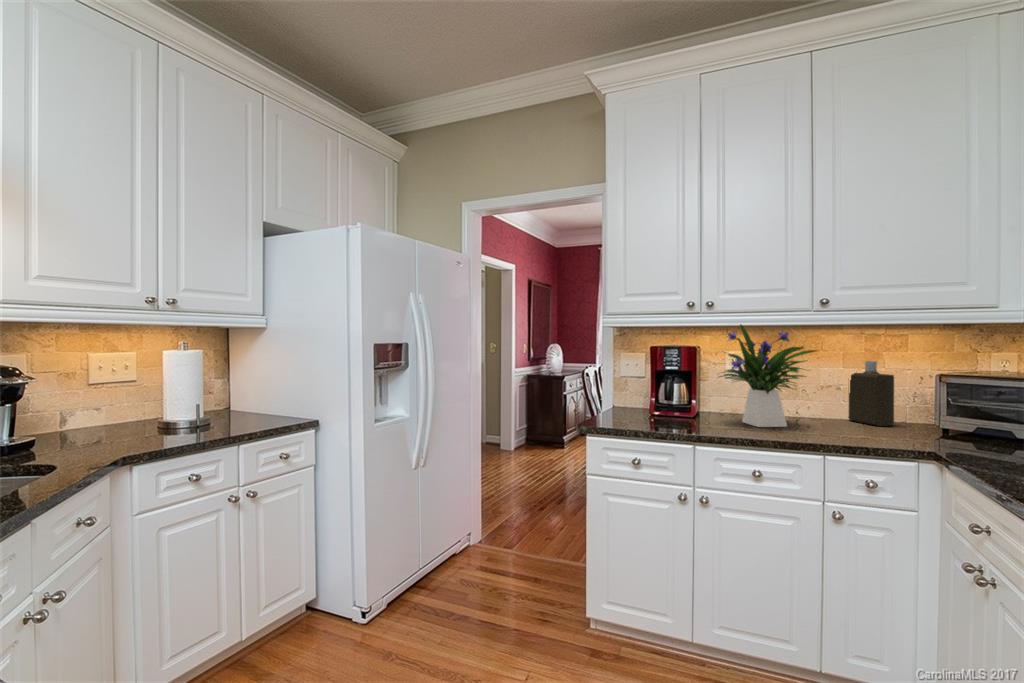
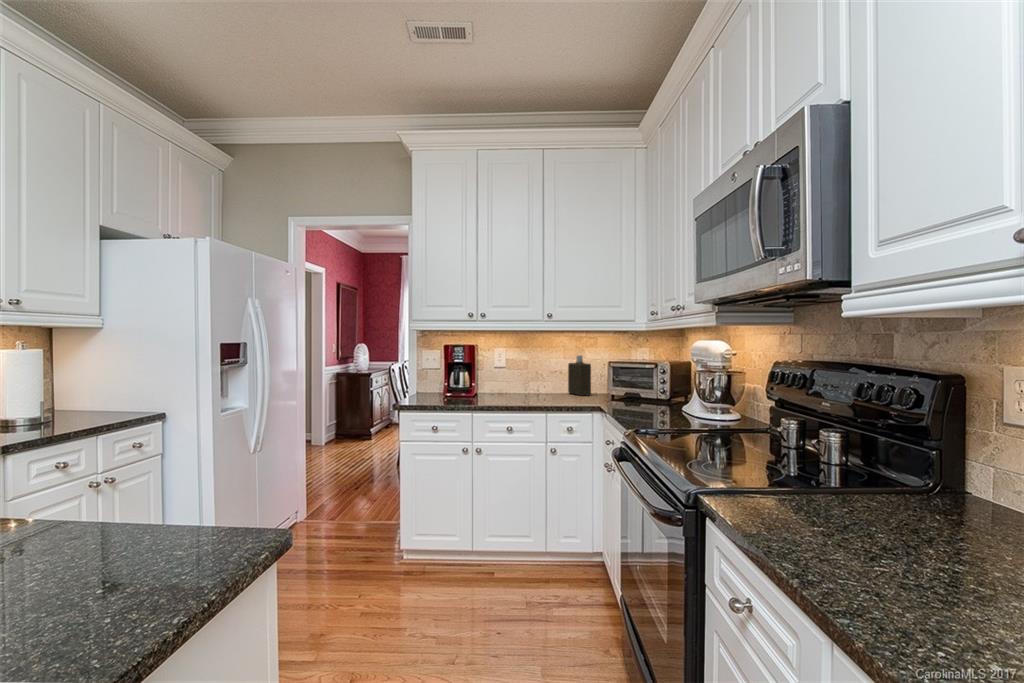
flower arrangement: present [720,324,818,427] -> none [485,332,547,400]

